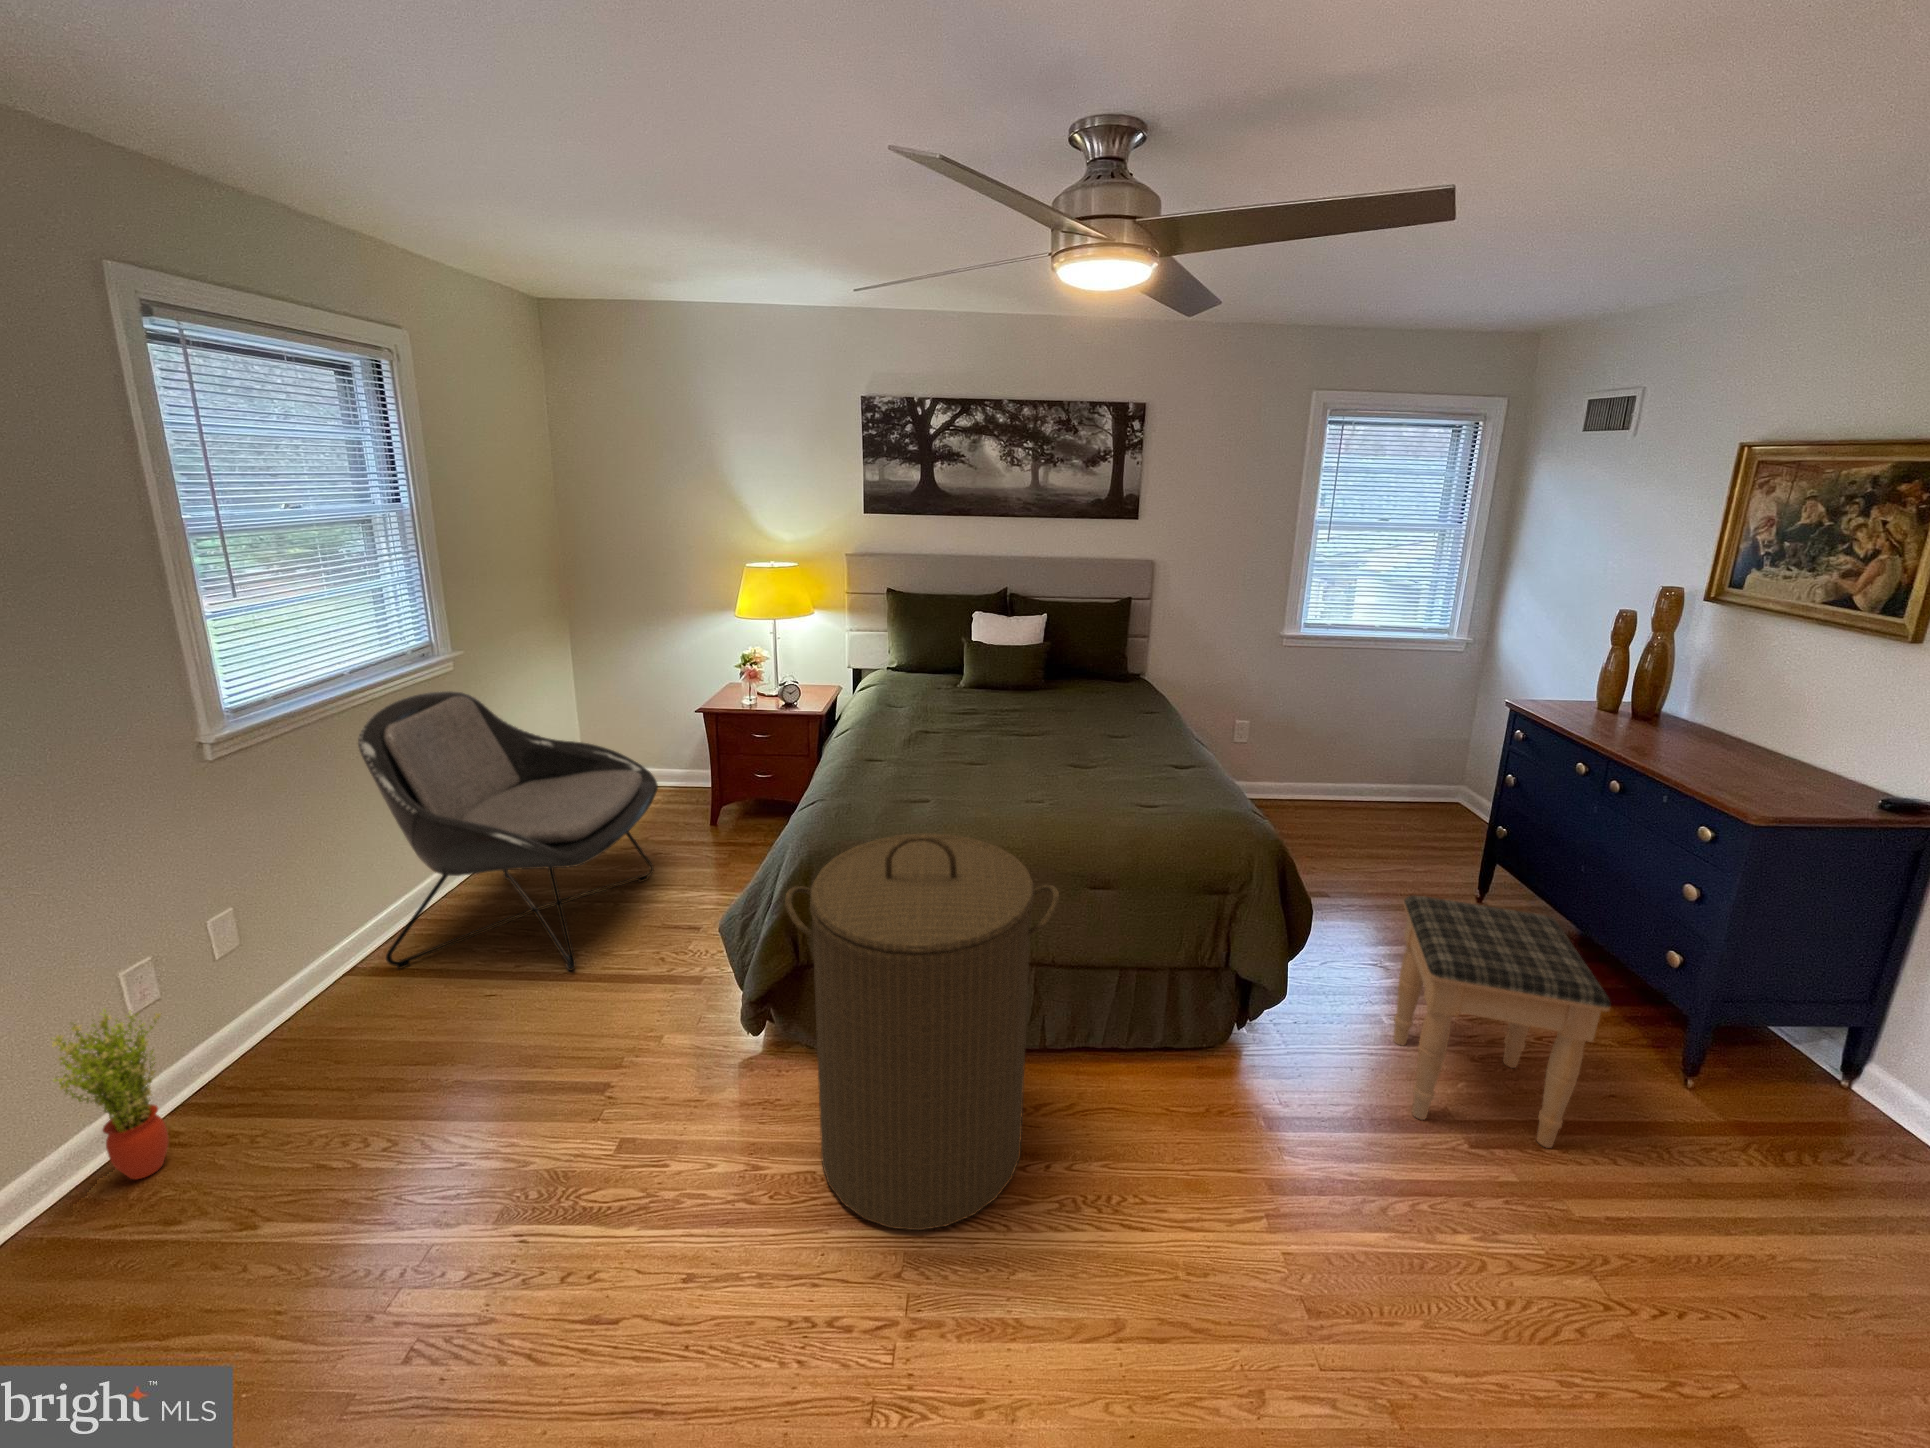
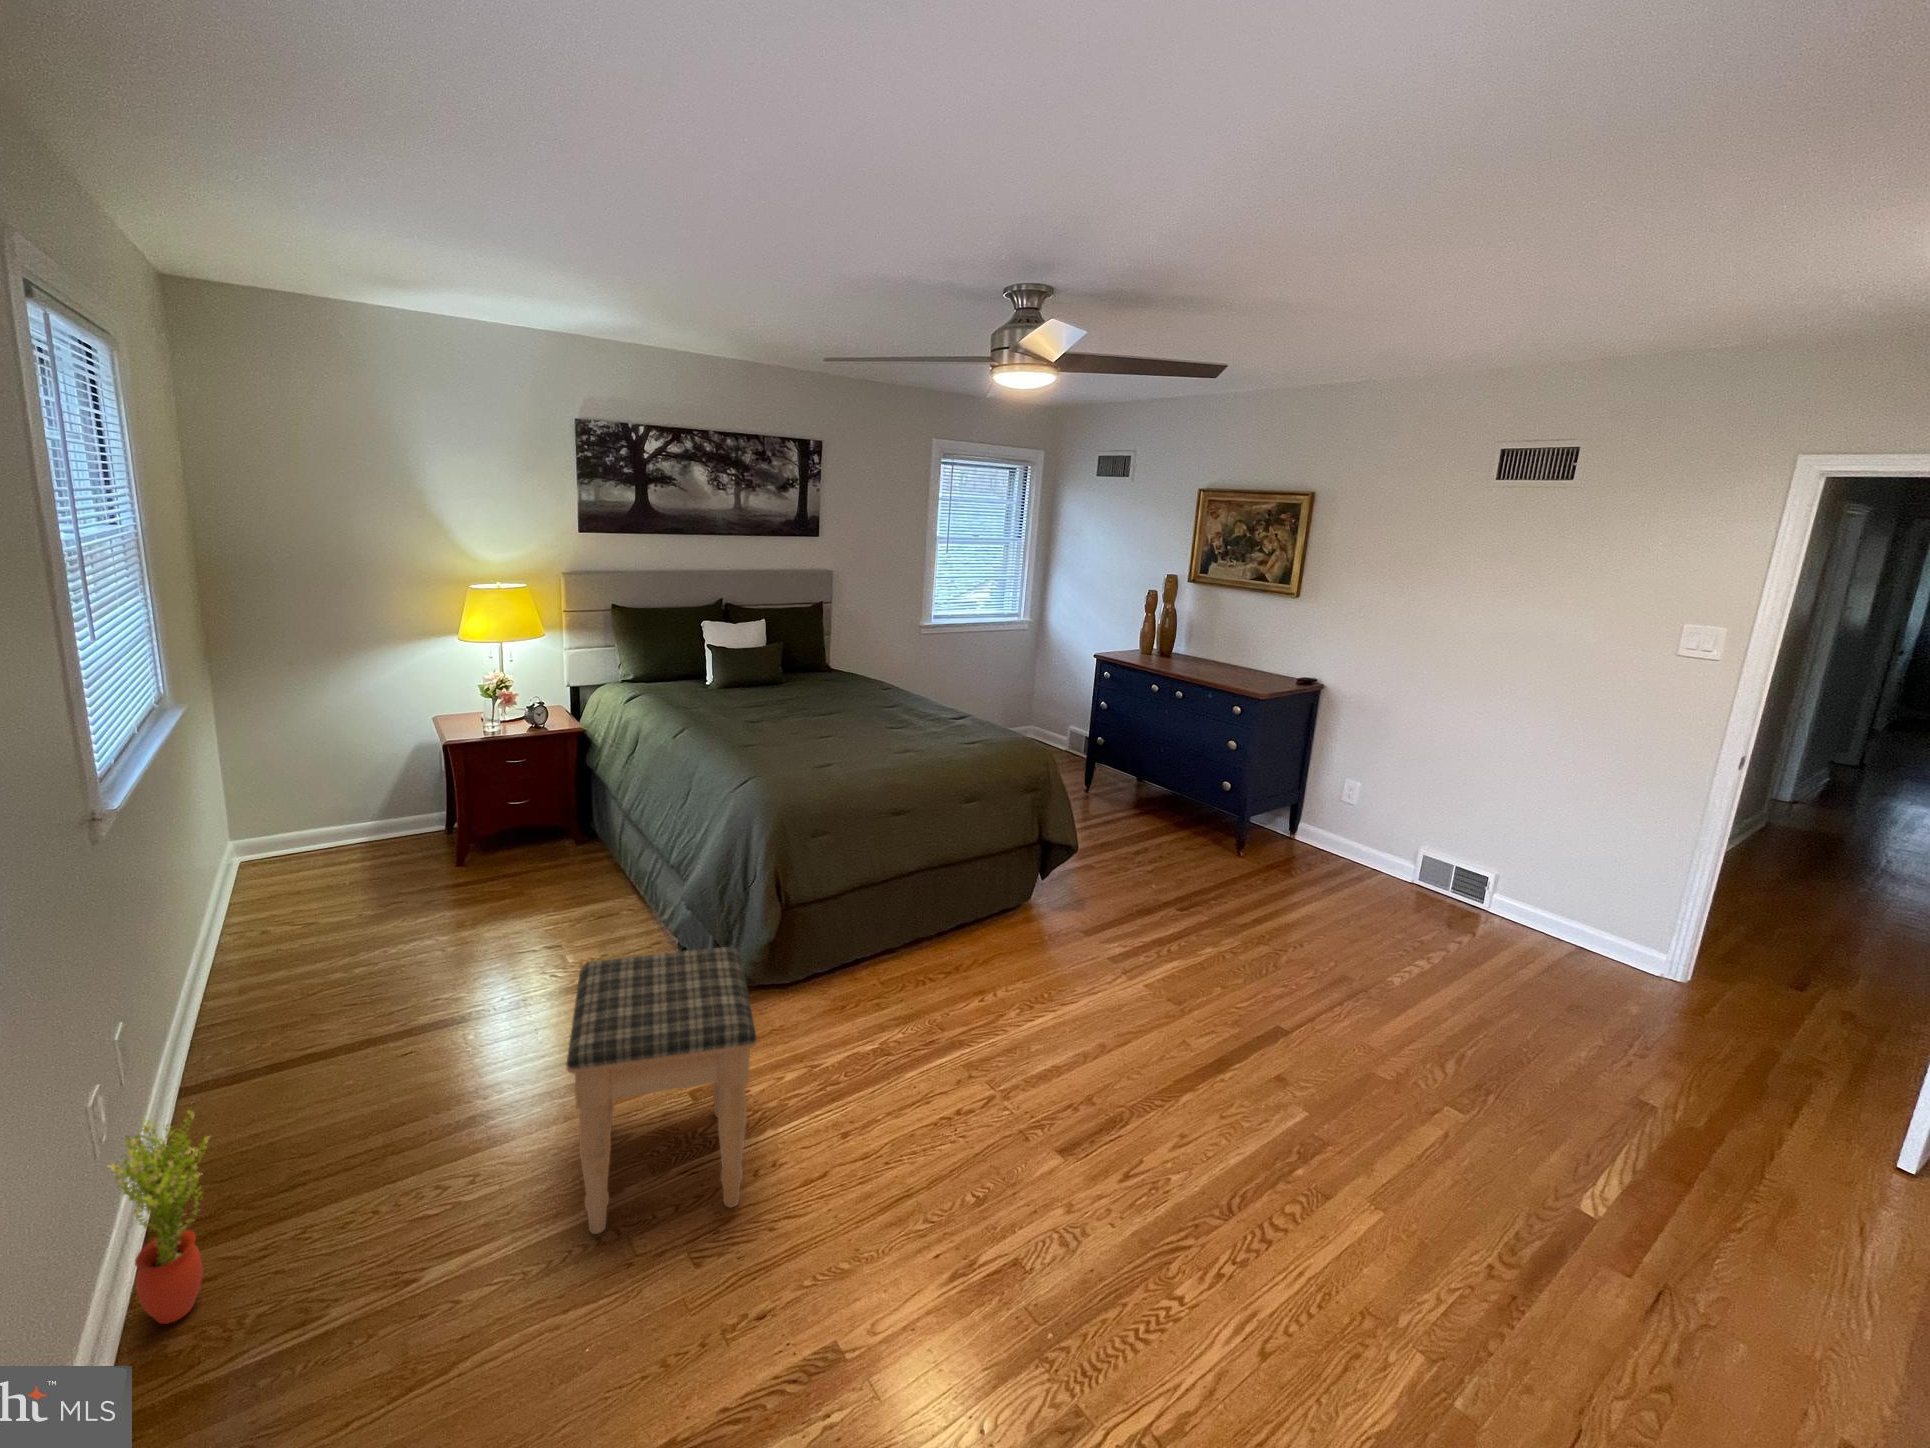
lounge chair: present [358,691,658,971] -> none [172,746,490,1072]
laundry hamper: present [785,833,1059,1230] -> none [829,763,1003,1058]
footstool: present [1393,895,1611,1148] -> present [566,947,757,1234]

